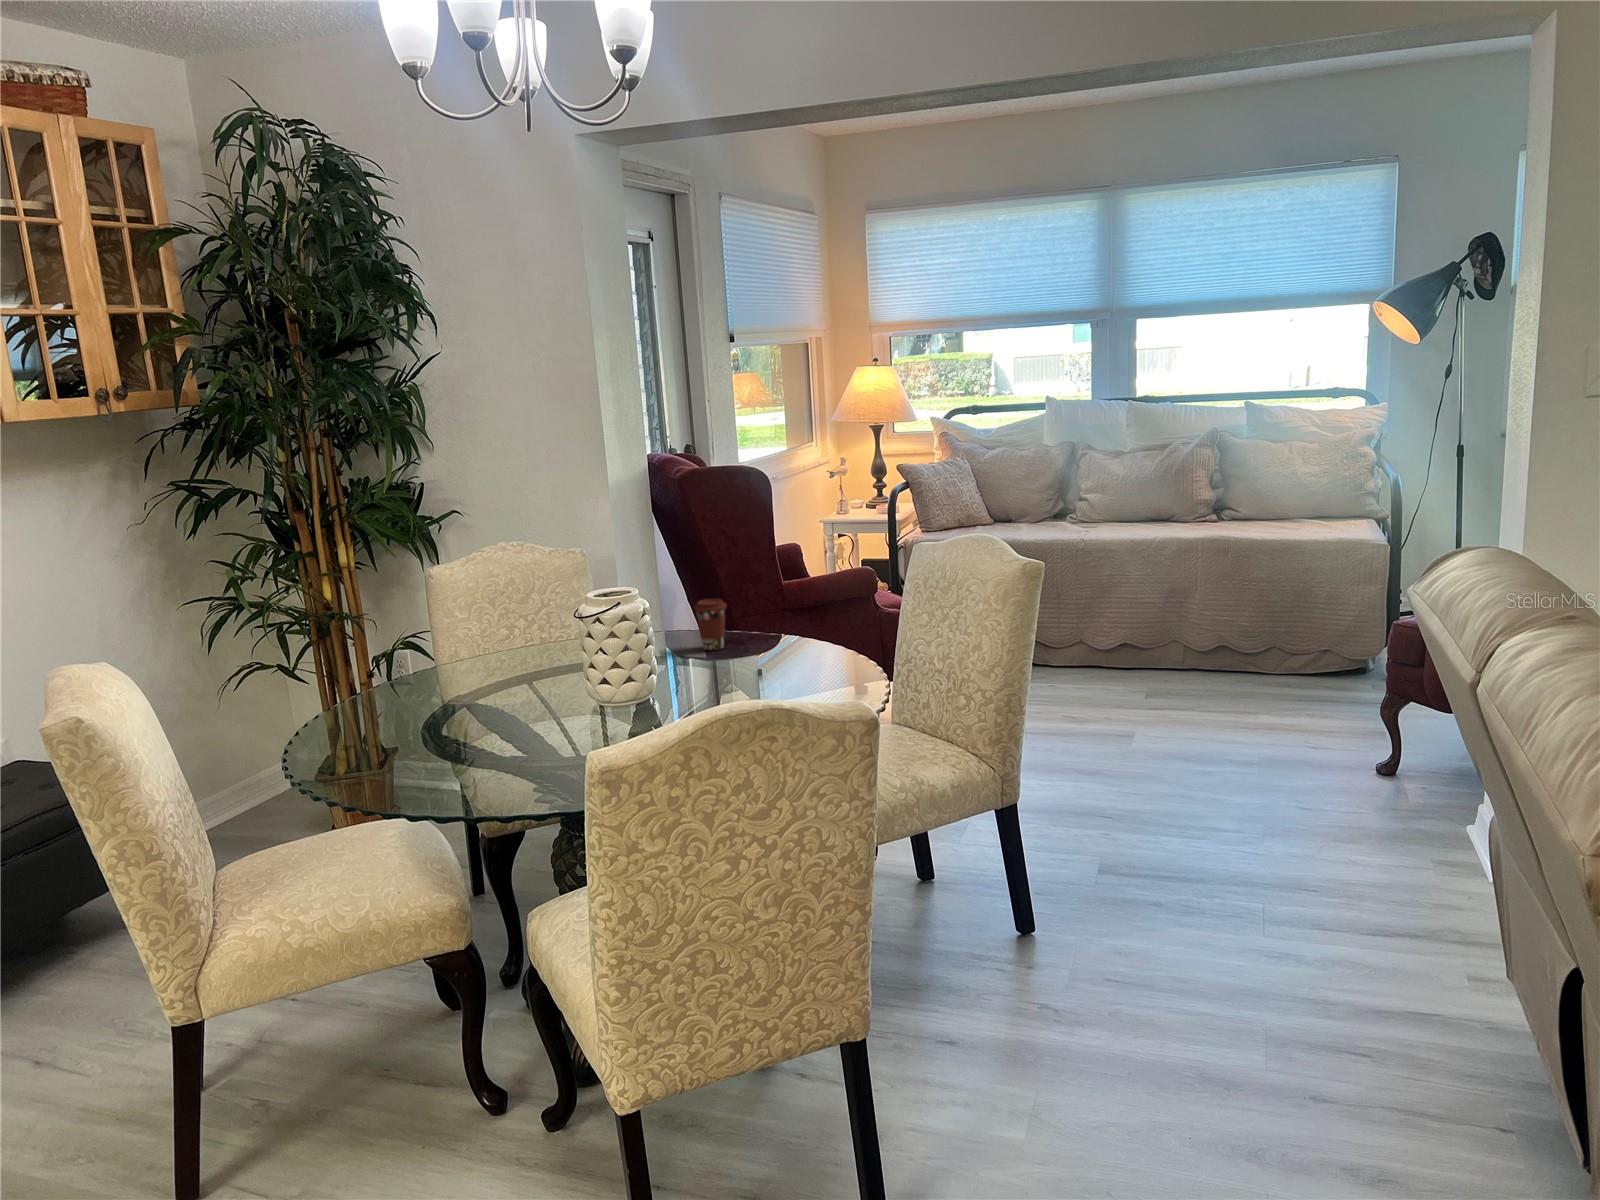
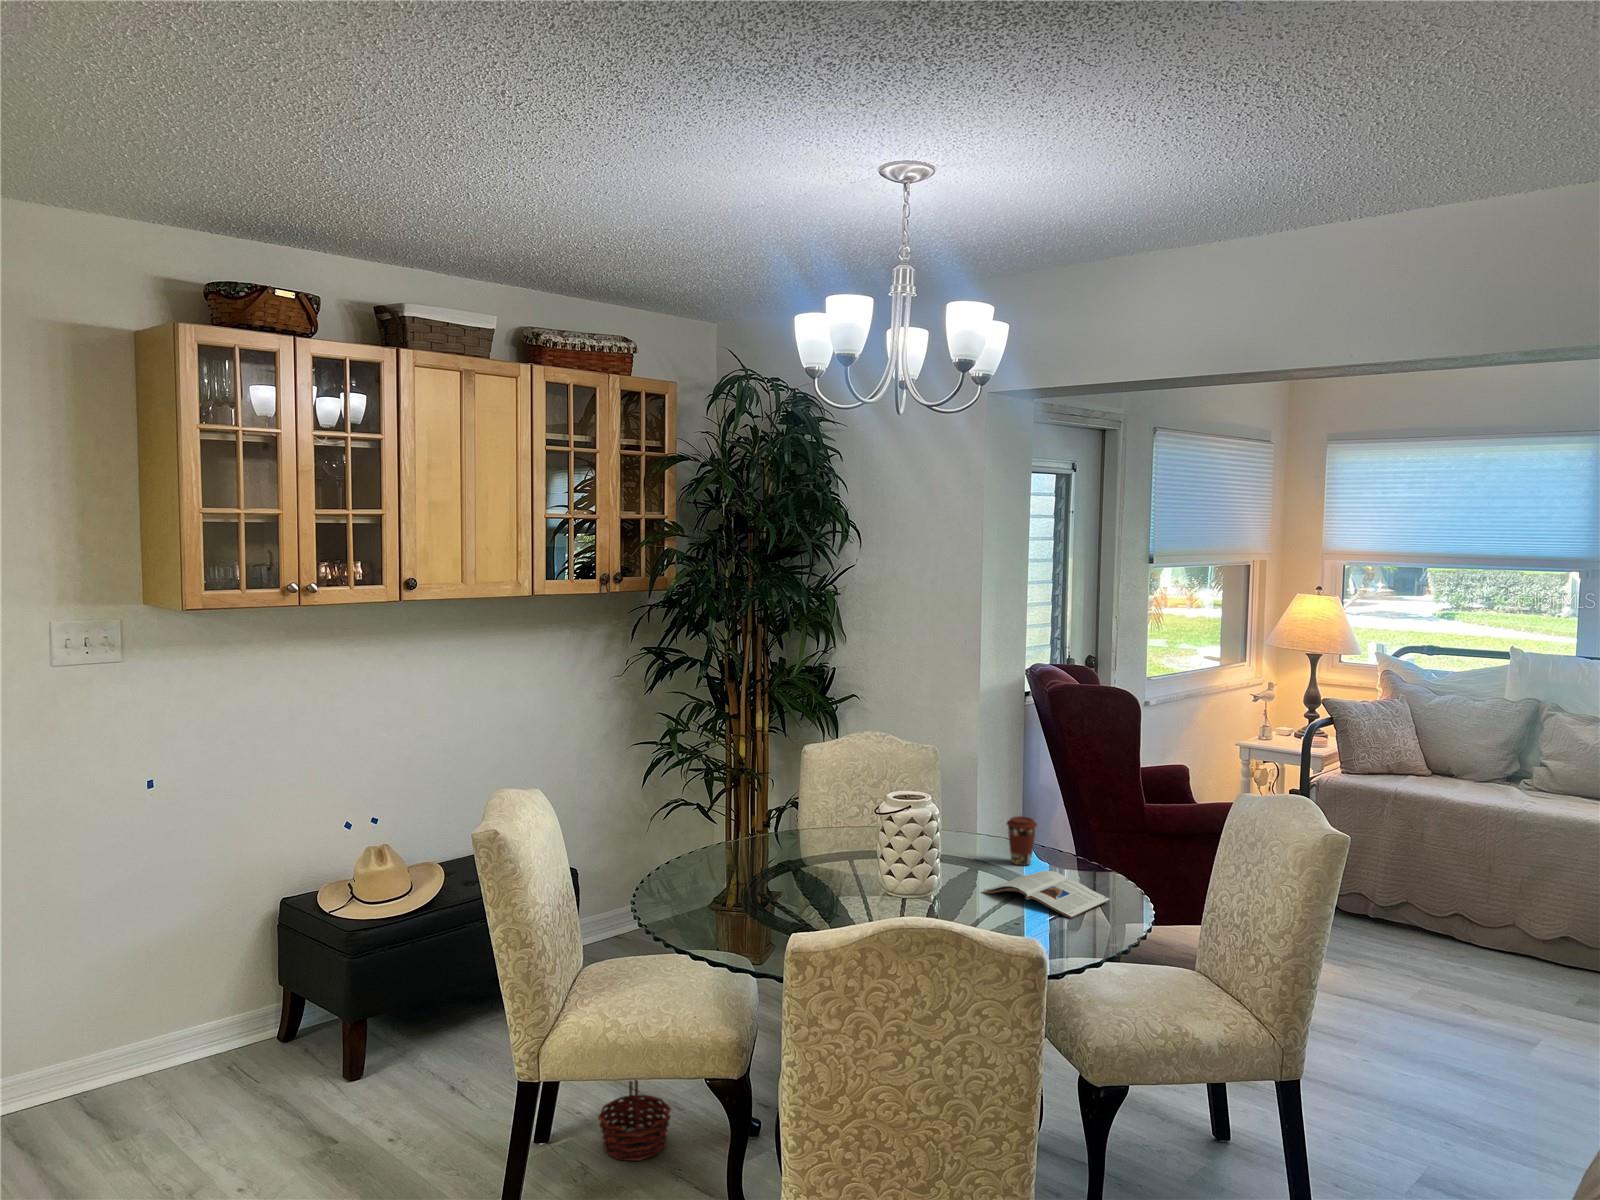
magazine: none [697,647,826,688] -> present [983,871,1110,918]
basket: none [273,954,368,1085] -> present [598,1080,672,1161]

